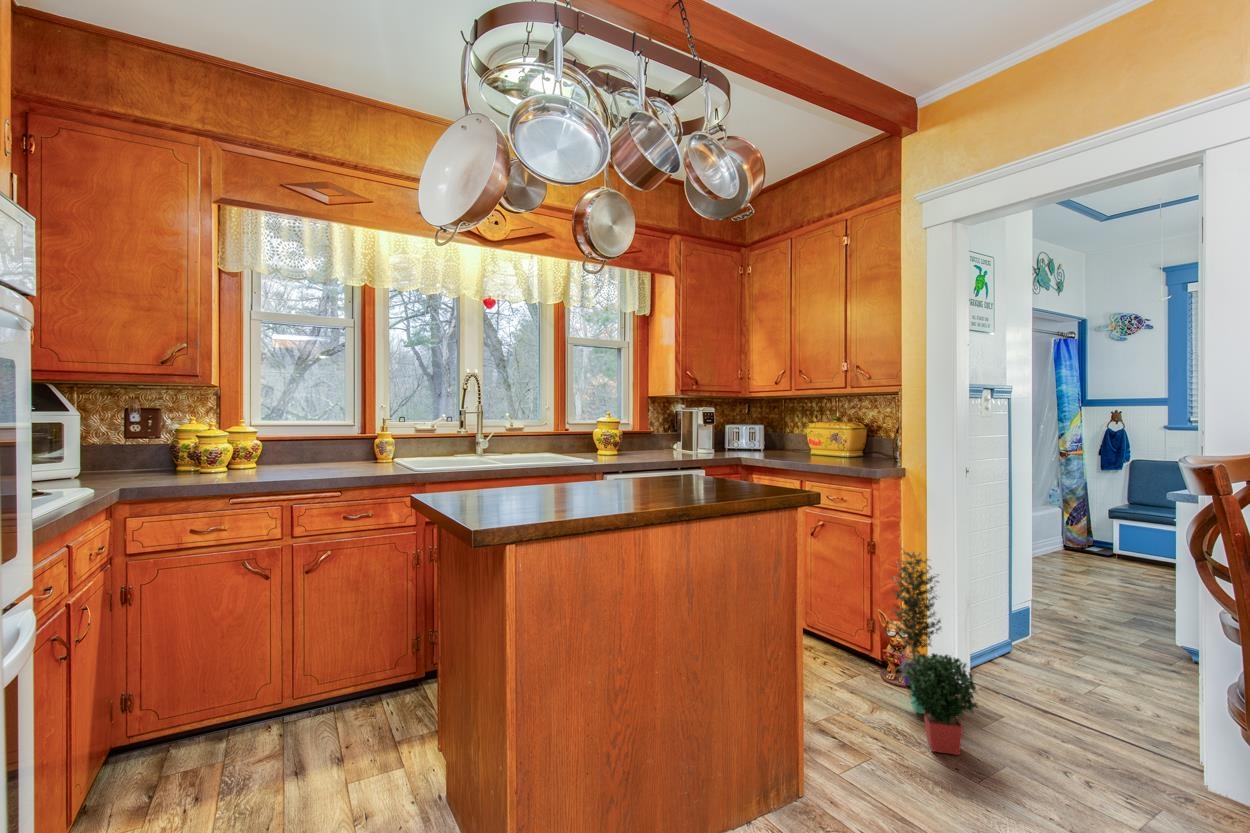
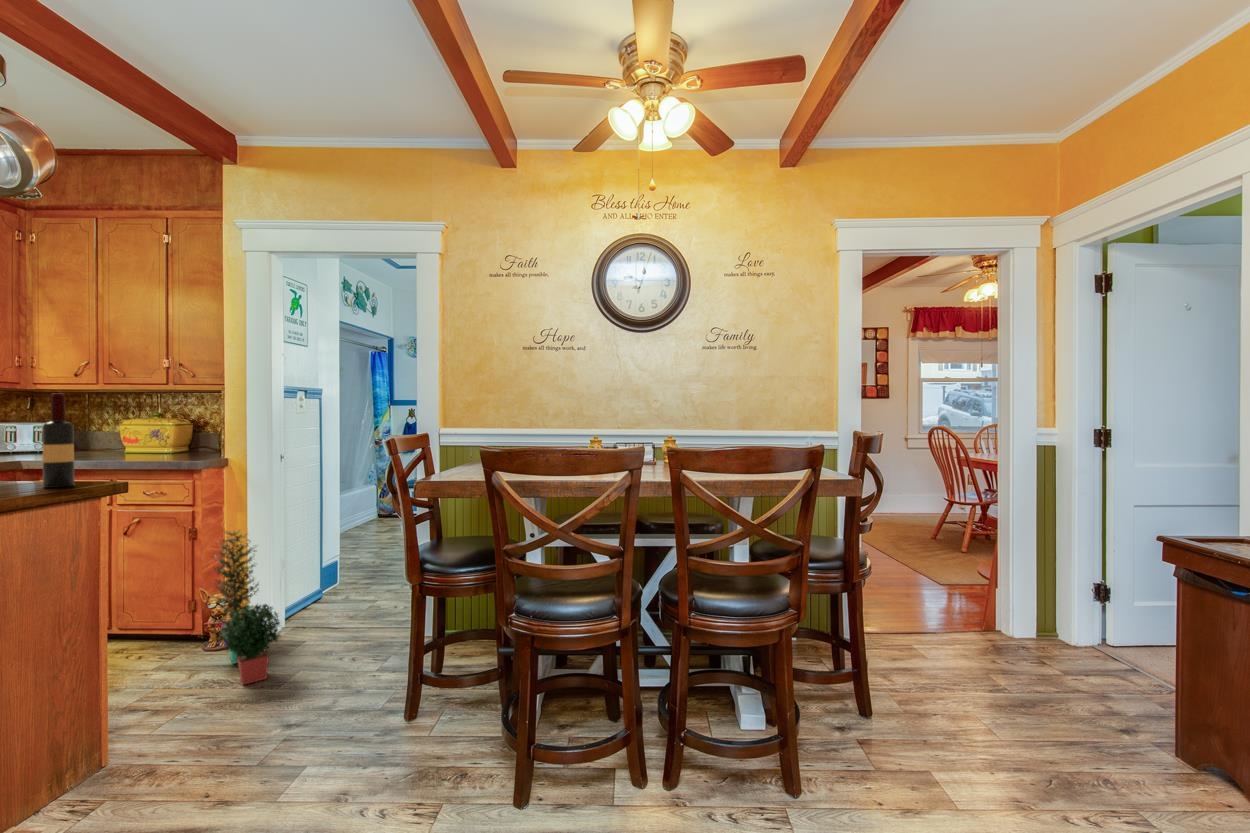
wine bottle: none [754,398,778,494] -> present [42,393,74,488]

